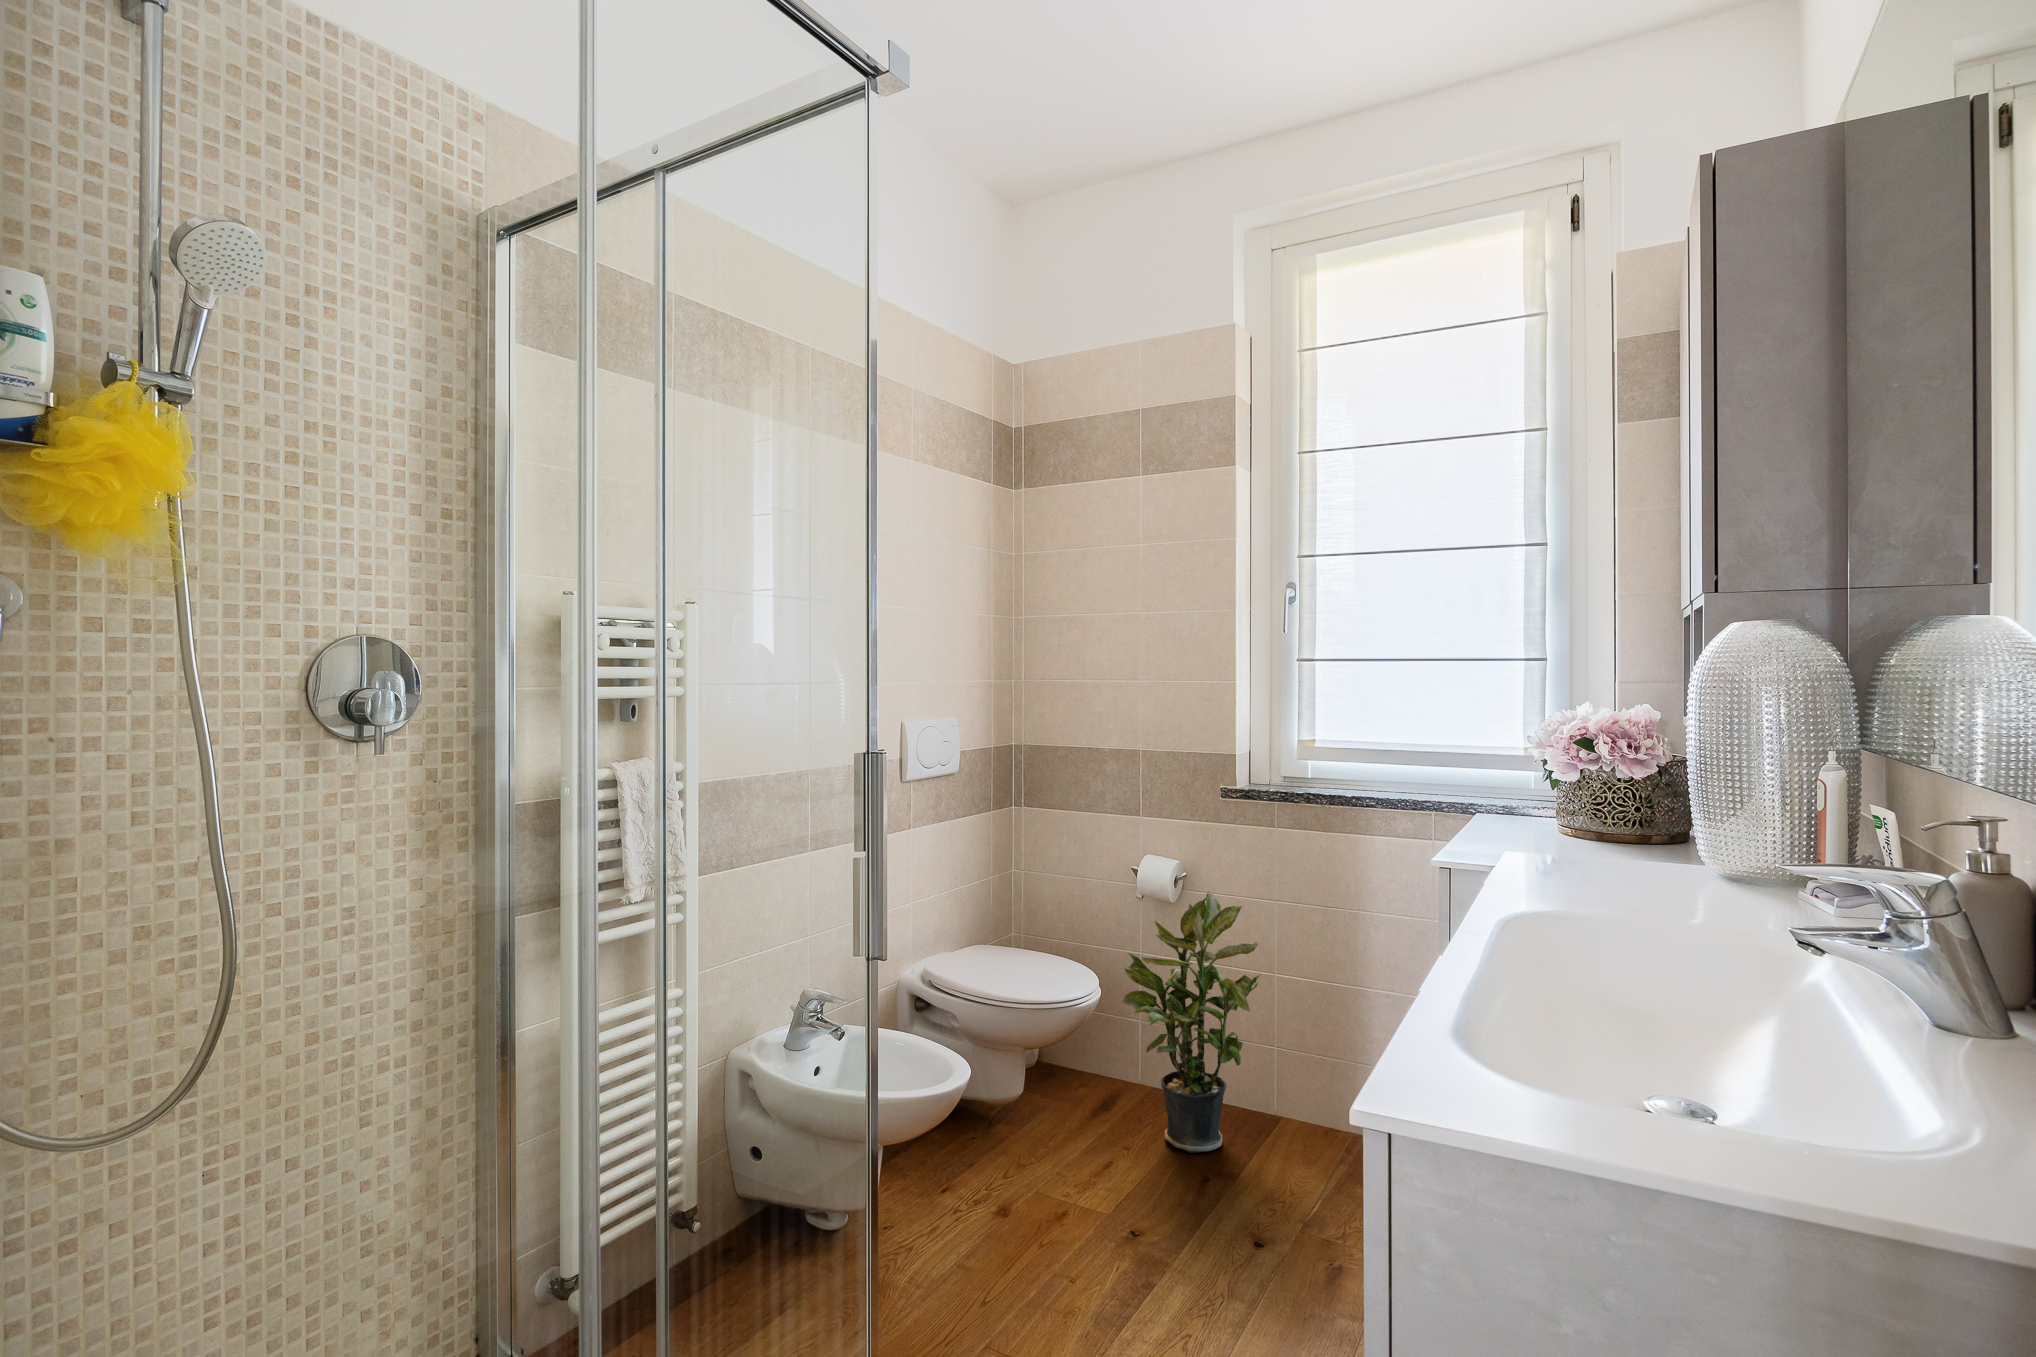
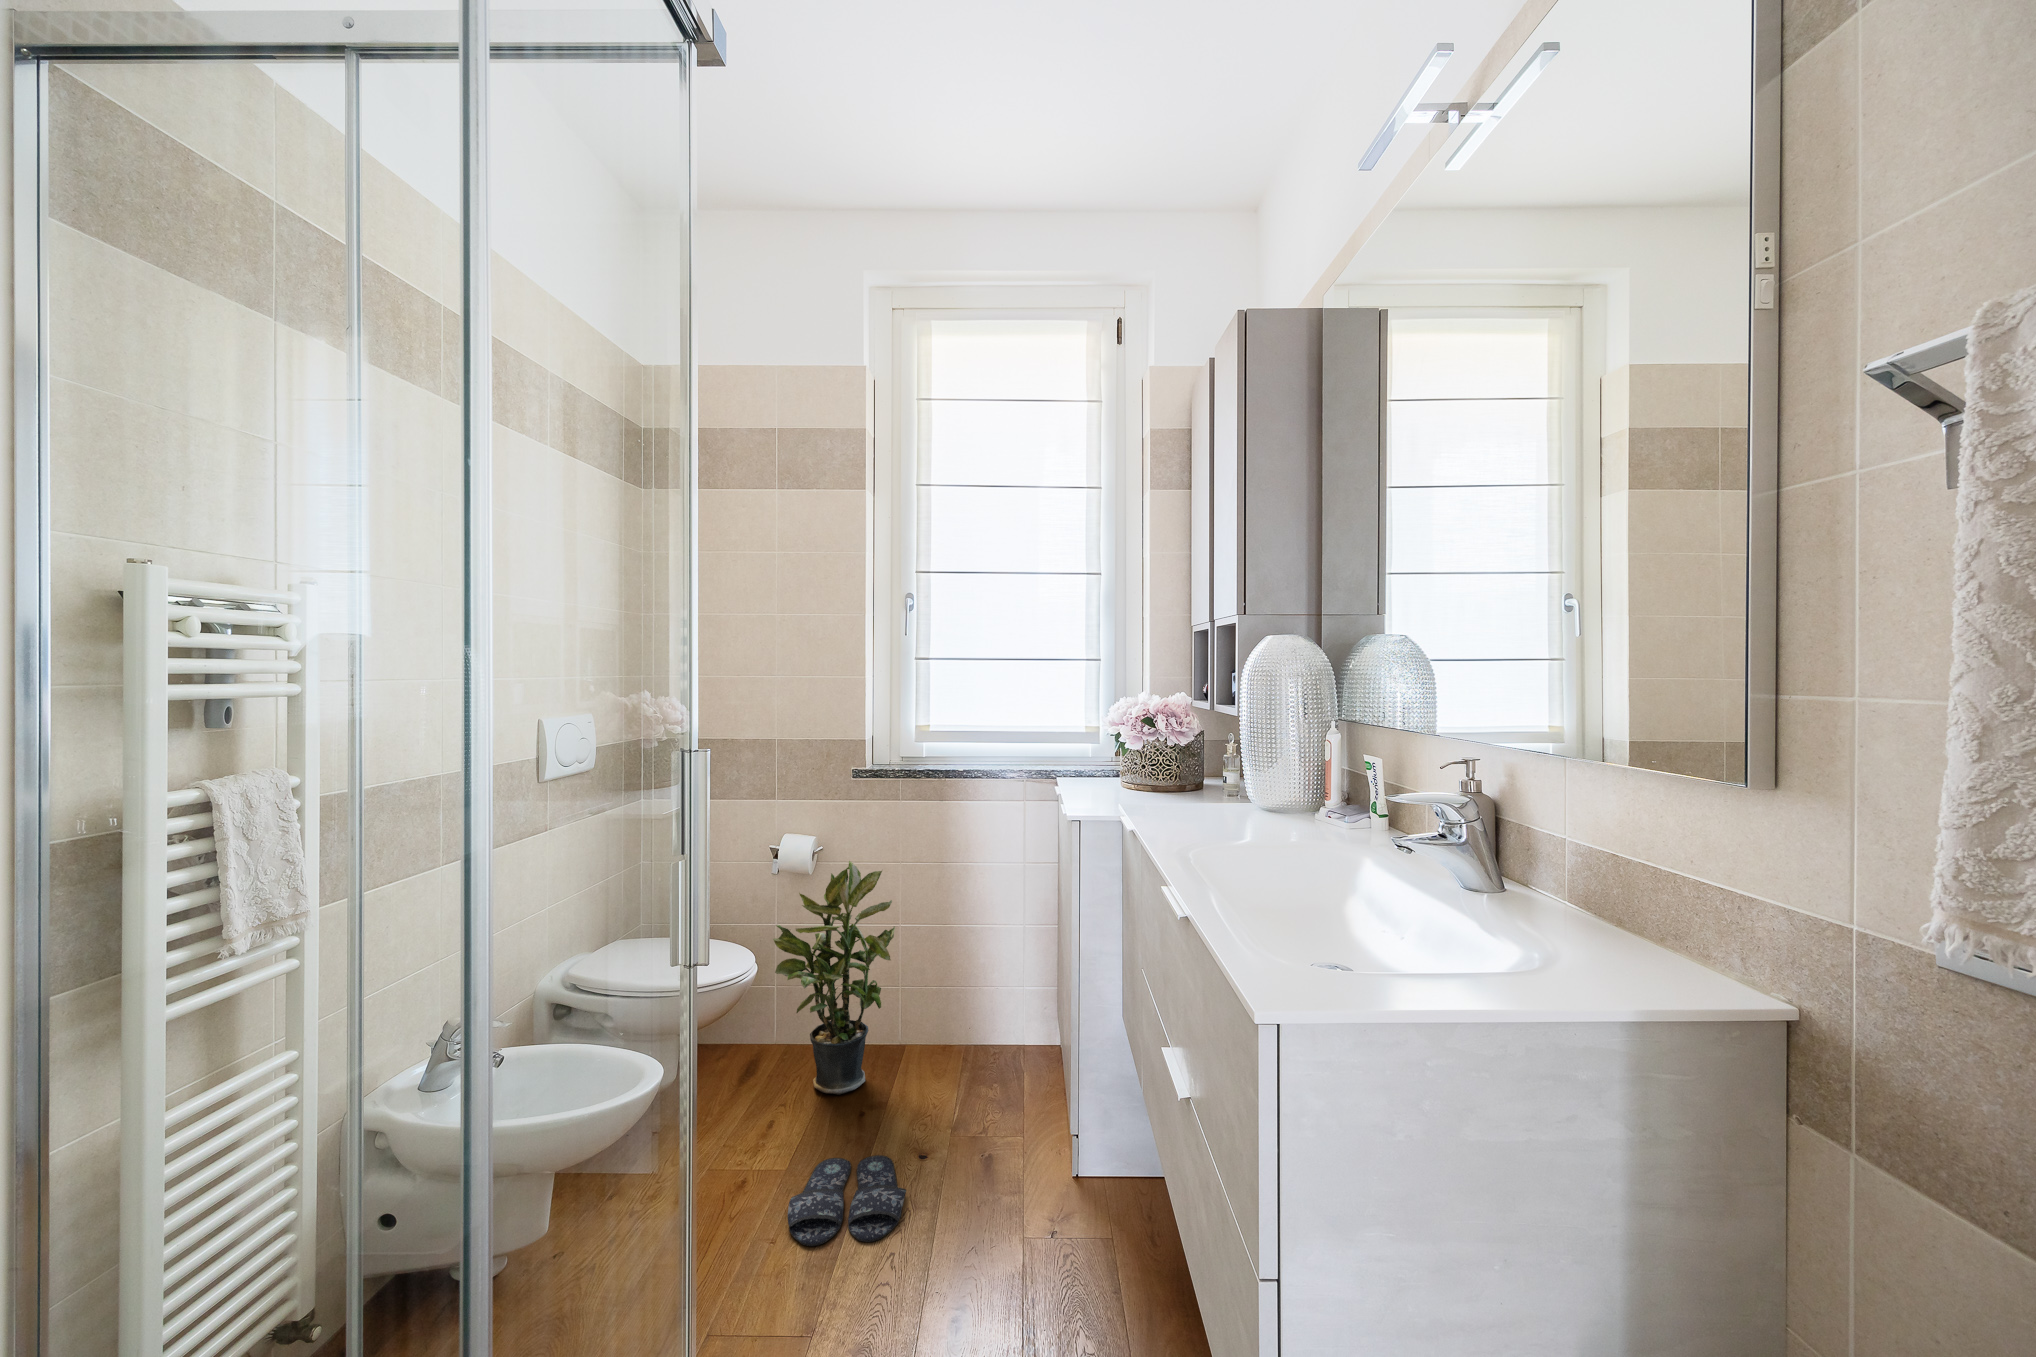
slippers: none [1111,1214,1242,1309] -> present [788,1155,906,1246]

